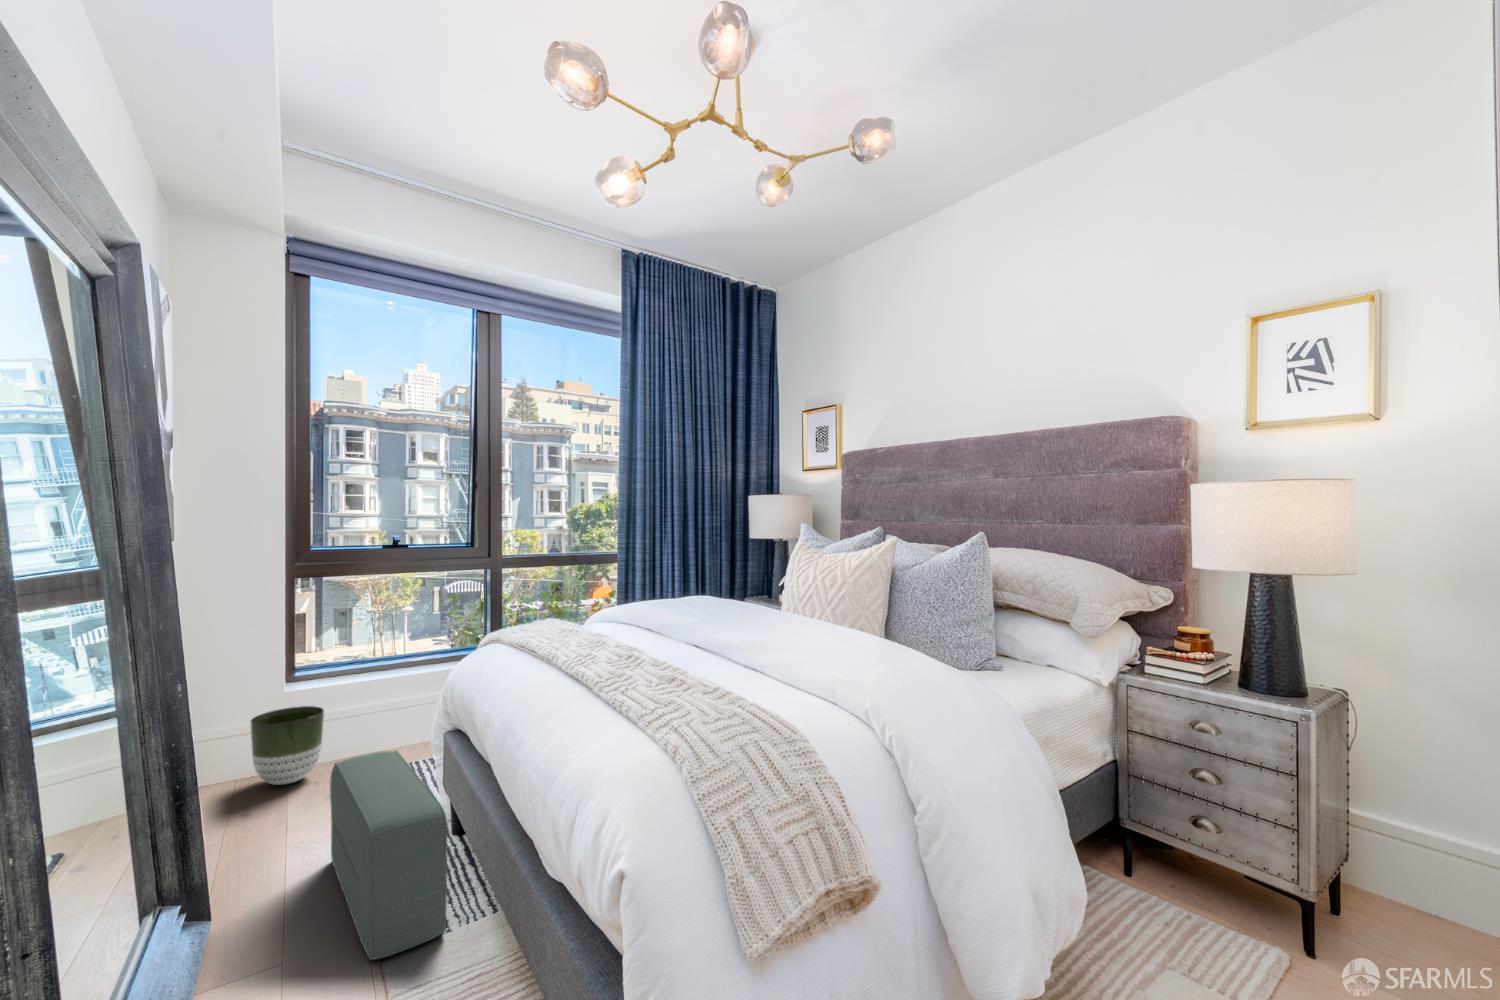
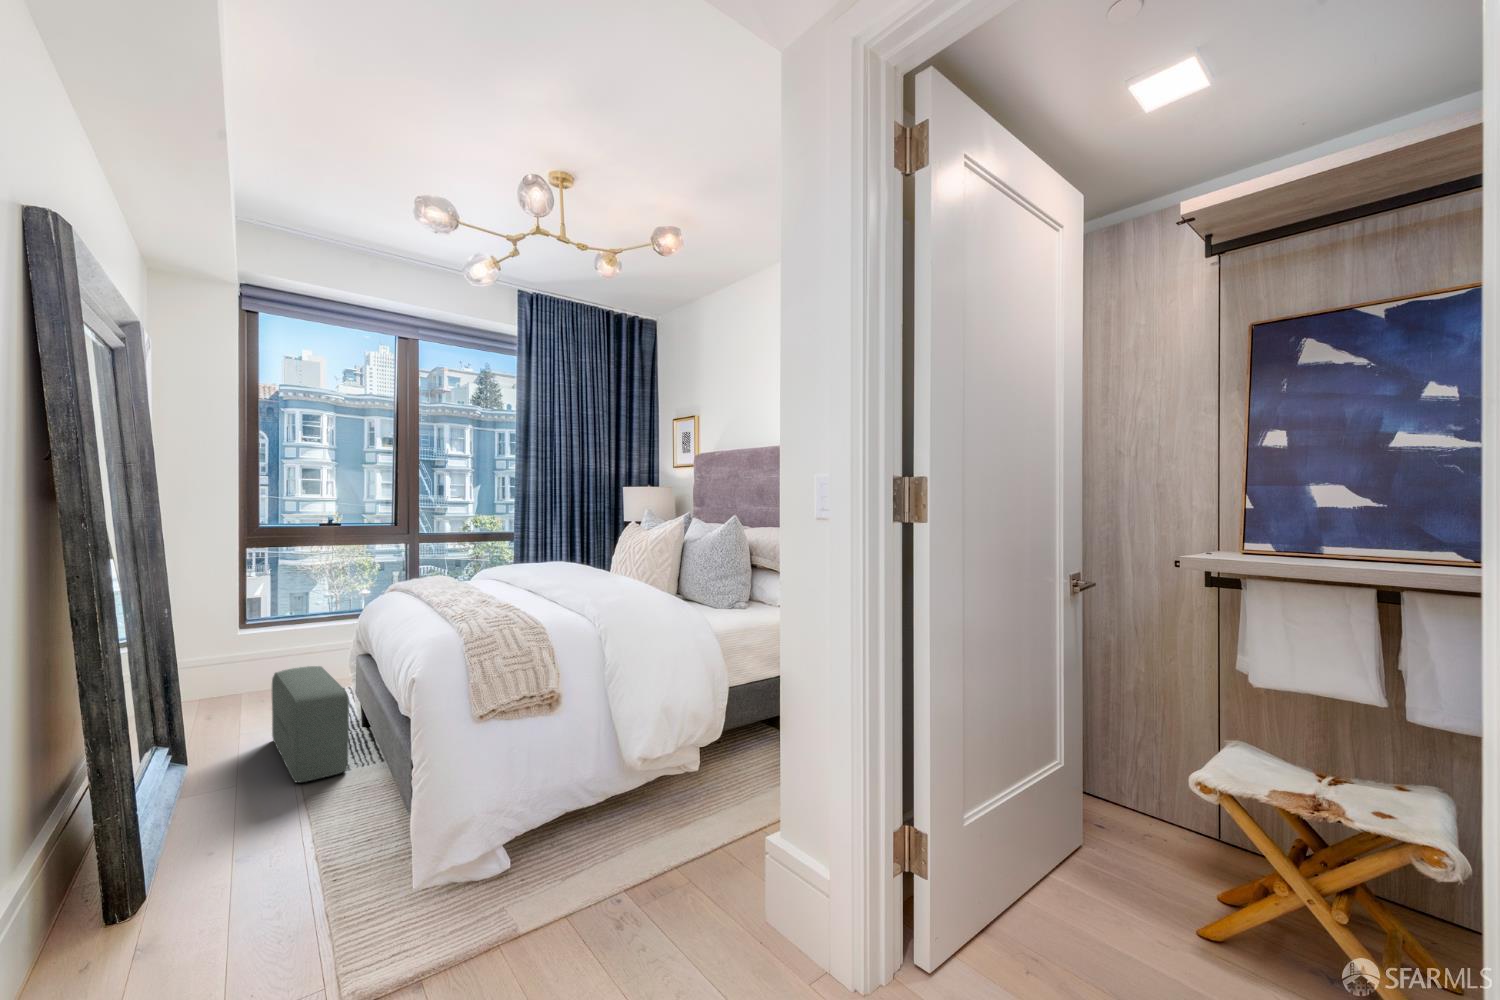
planter: present [251,706,324,785] -> none [212,645,269,701]

